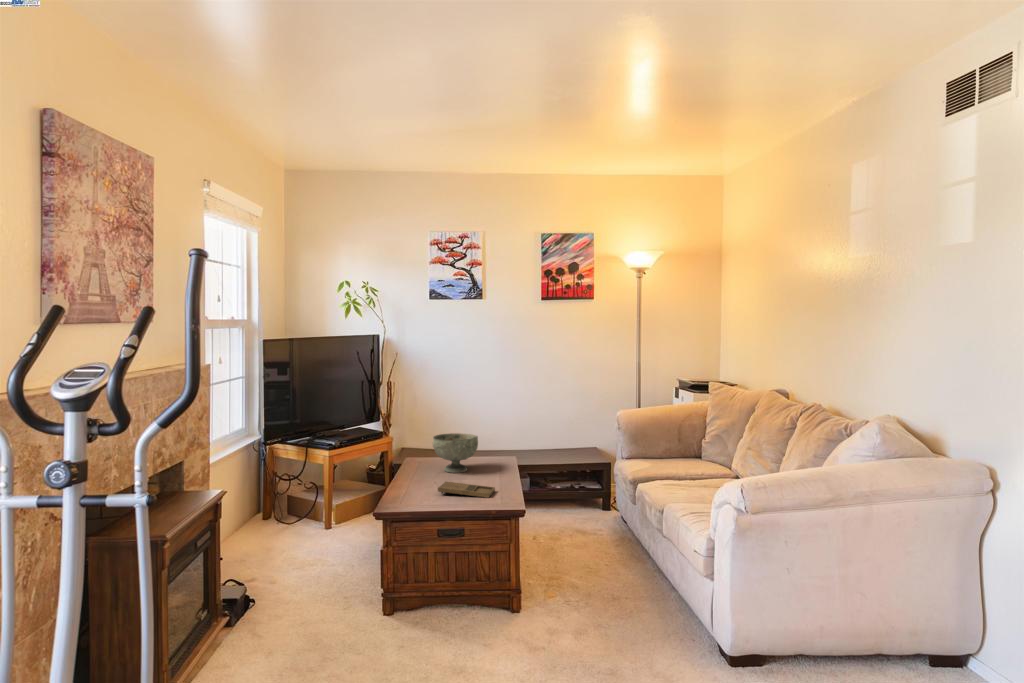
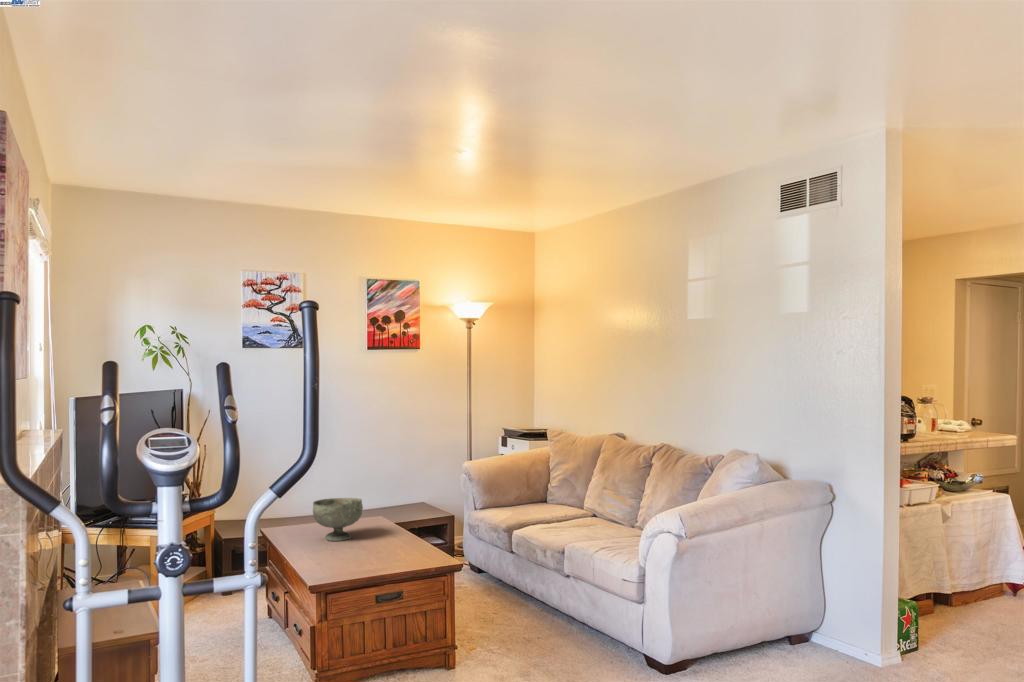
tray: present [438,482,495,498] -> none [357,547,415,560]

